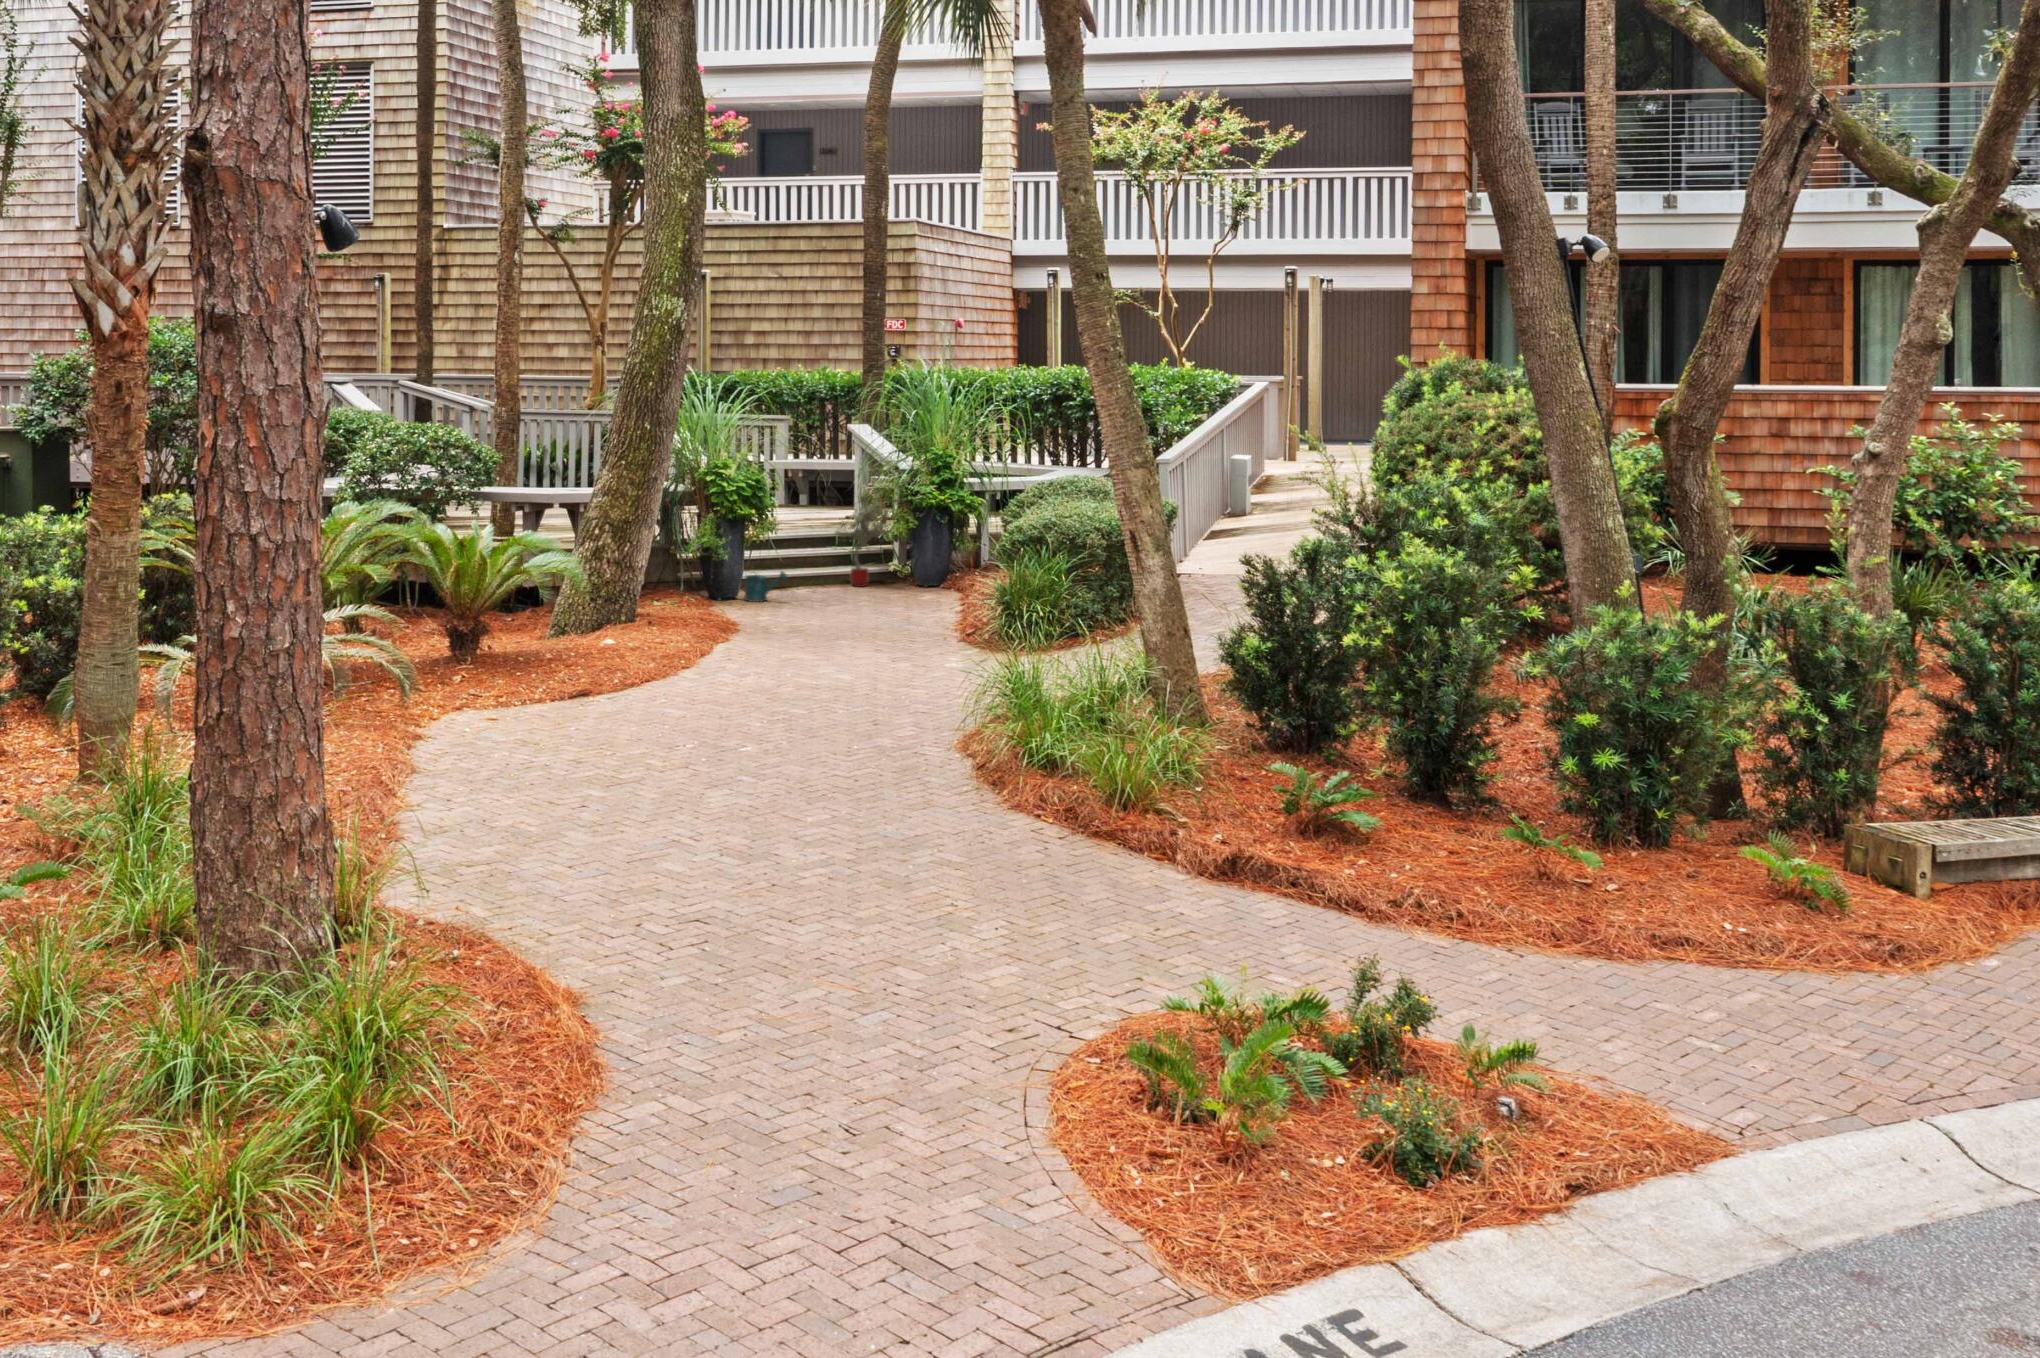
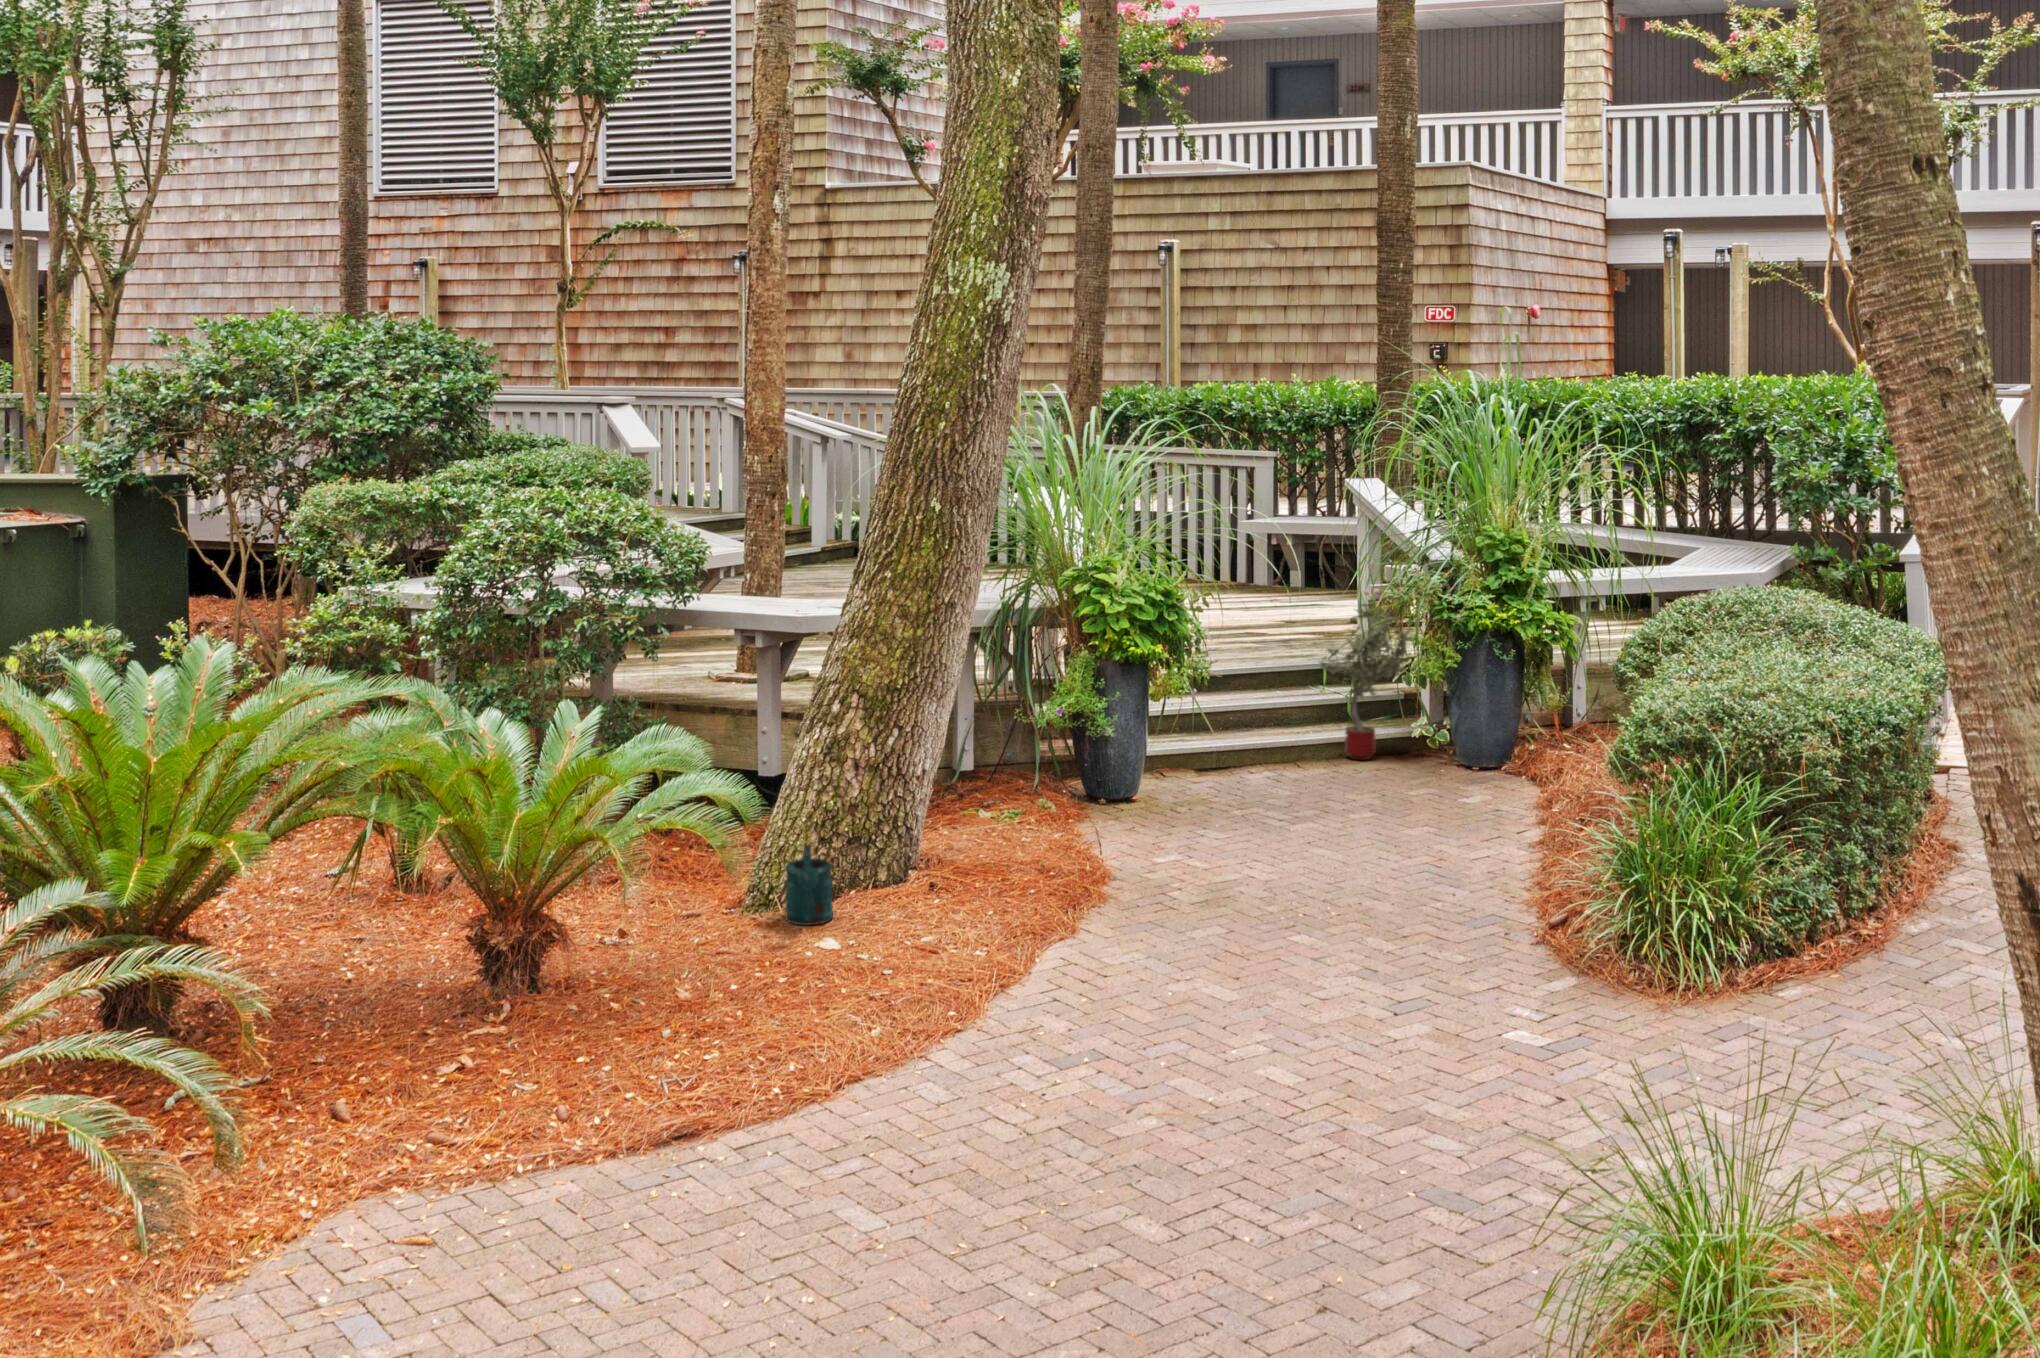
watering can: present [740,571,787,602] -> present [785,845,833,925]

